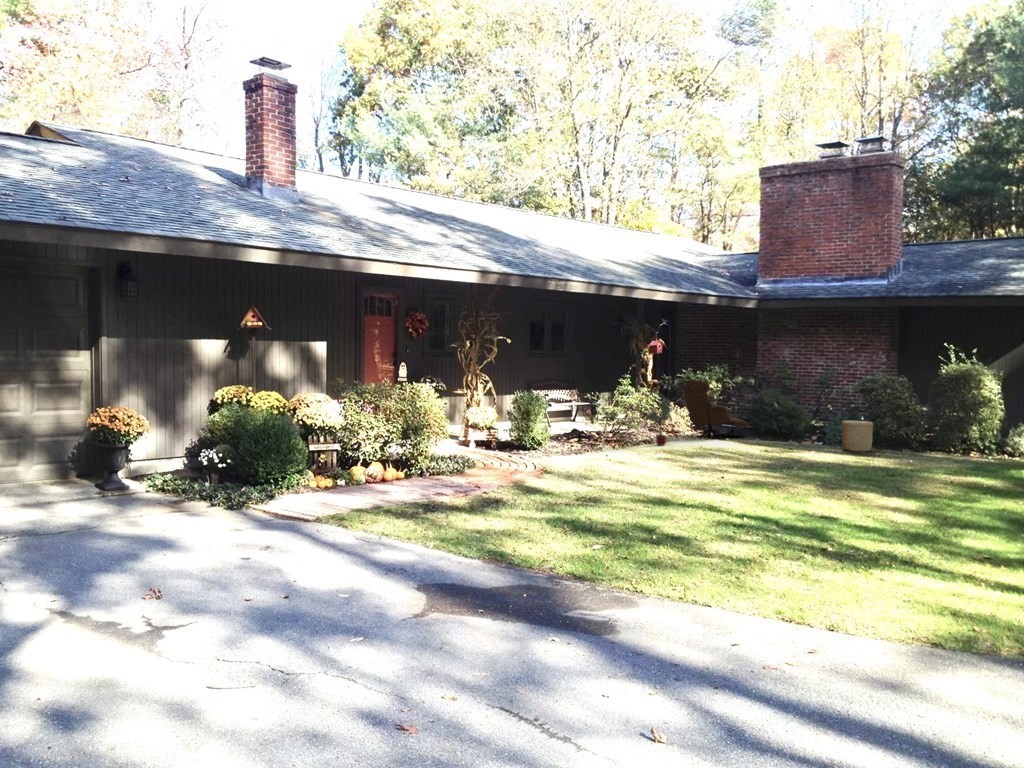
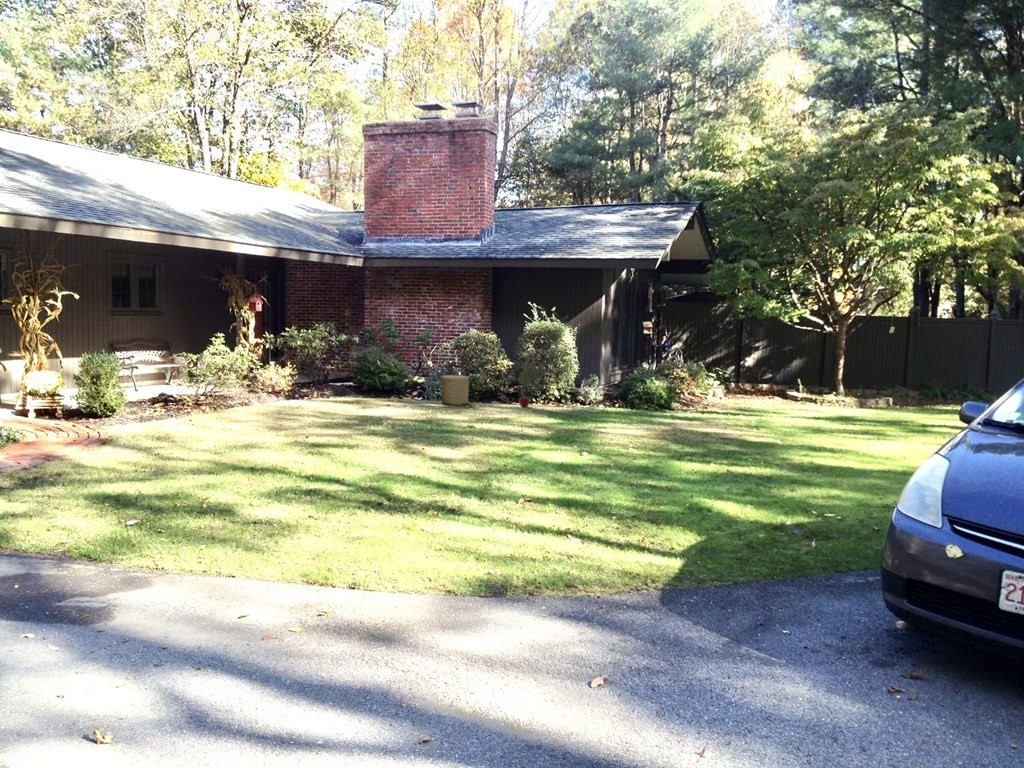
lounge chair: present [685,380,749,439] -> none [289,337,355,396]
potted tree: present [647,394,672,445] -> present [507,357,543,407]

